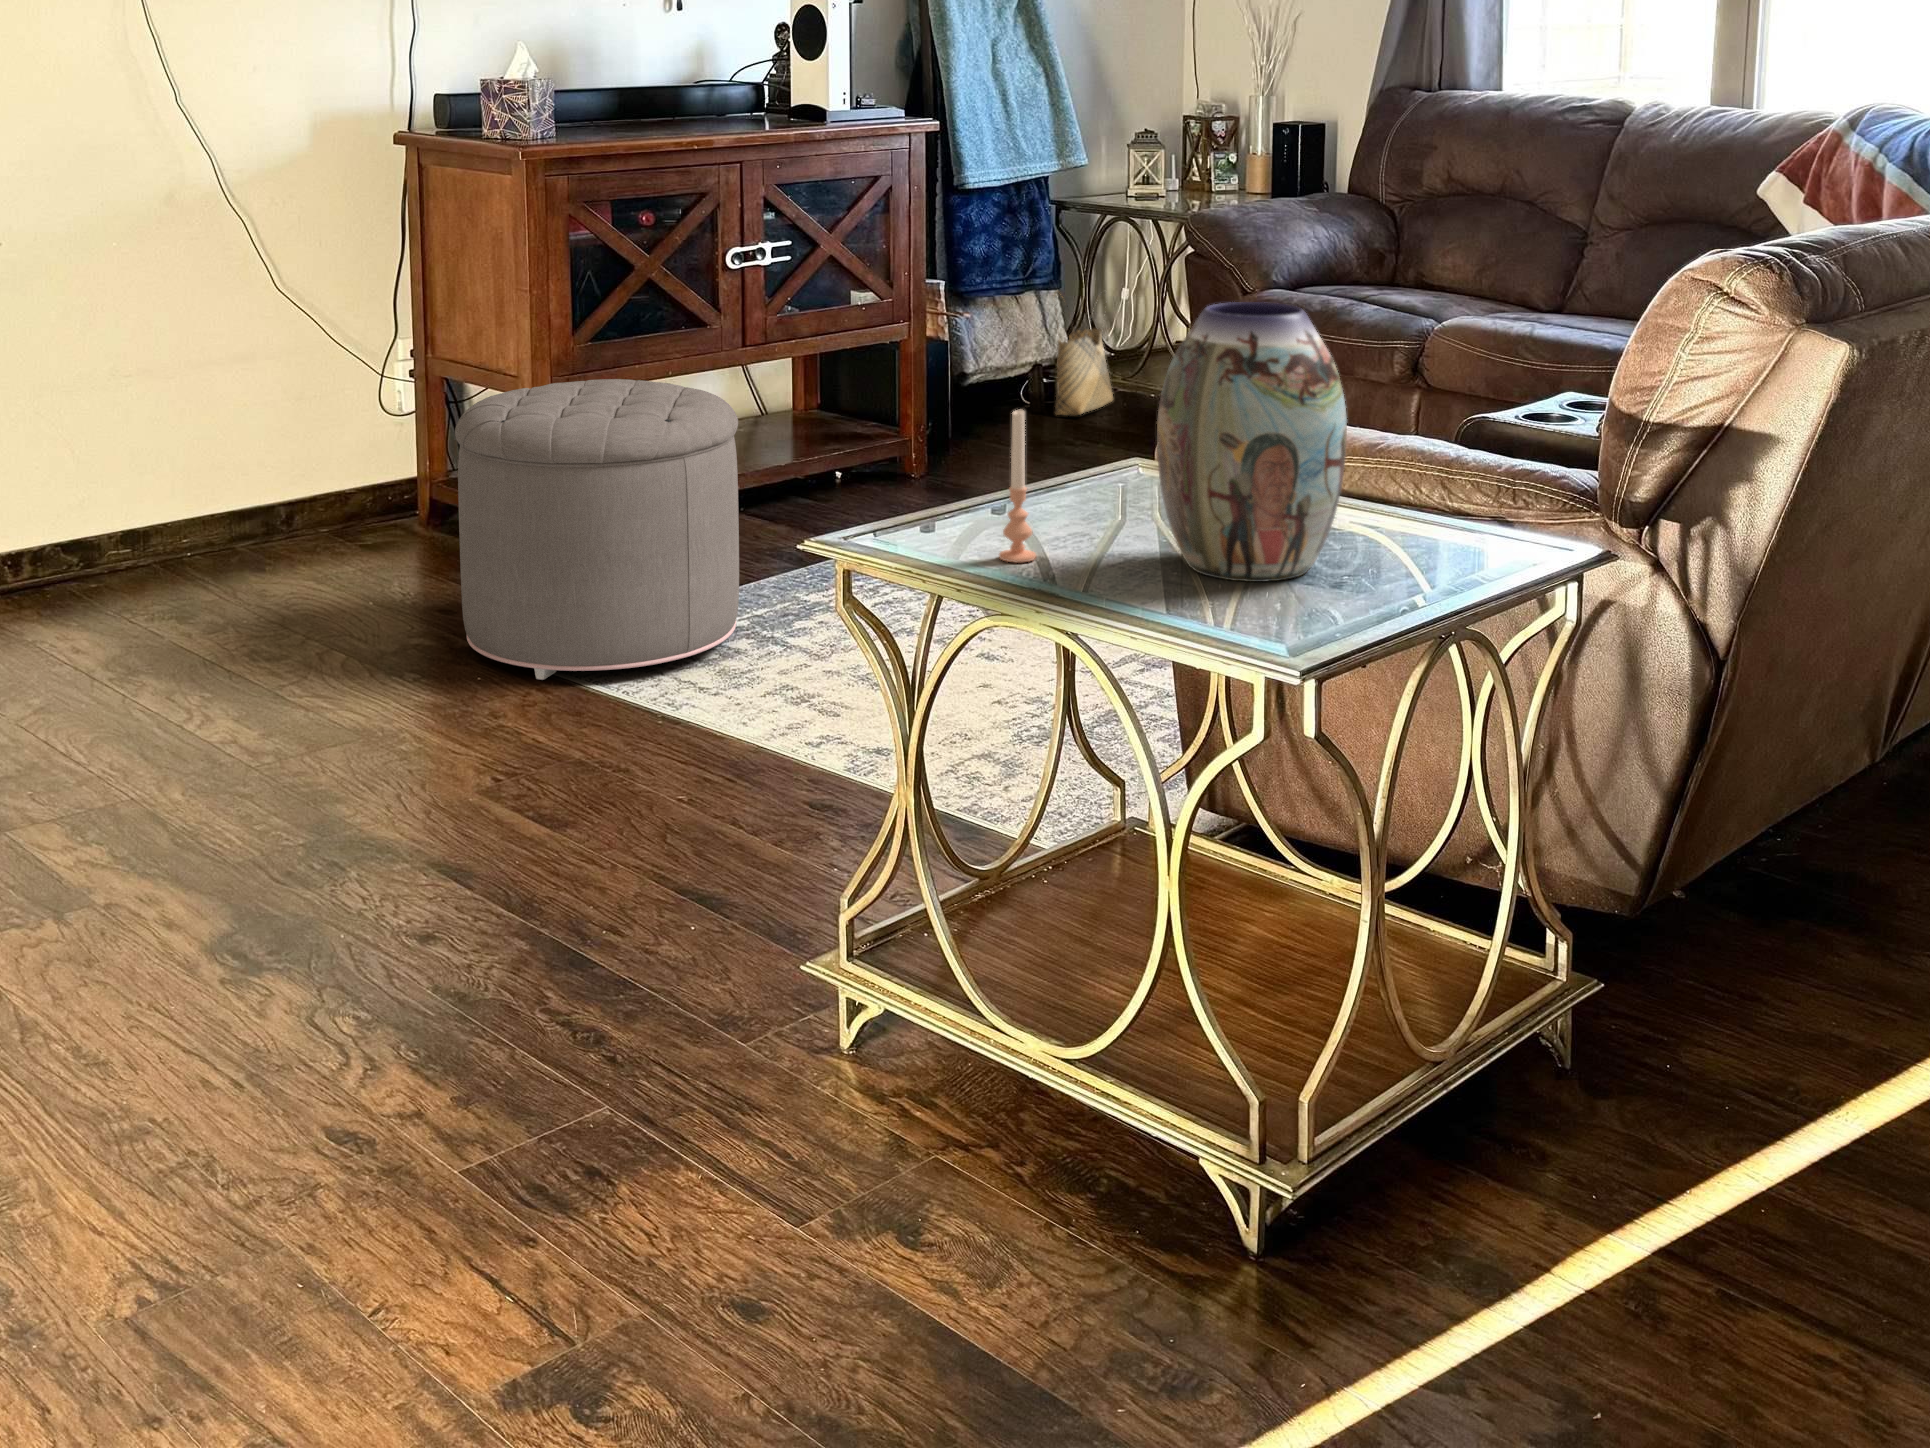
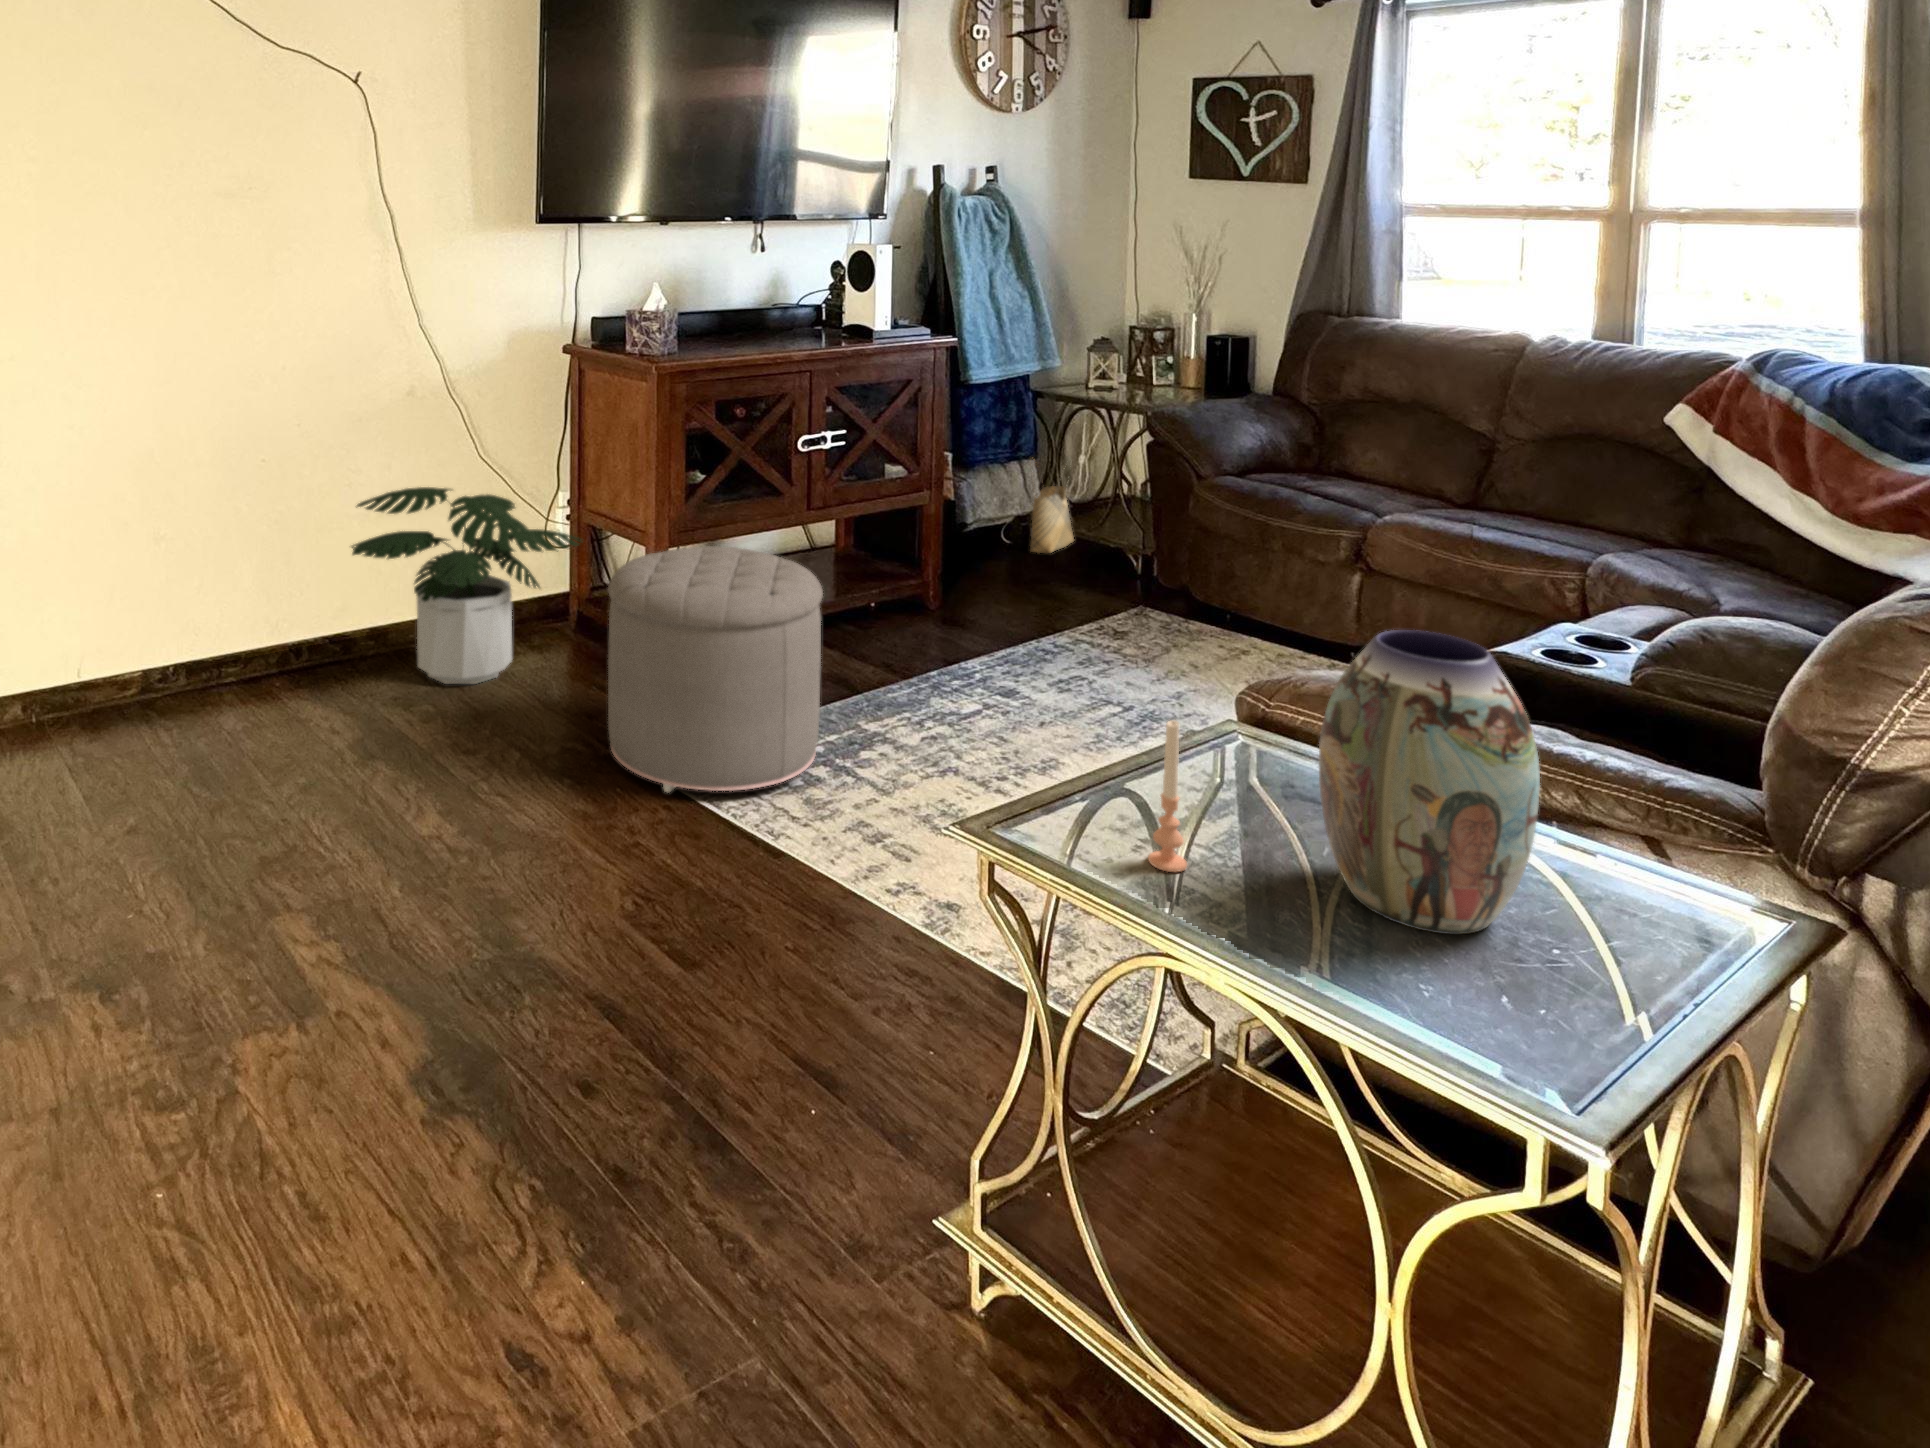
potted plant: none [87,330,428,594] -> present [352,487,583,684]

